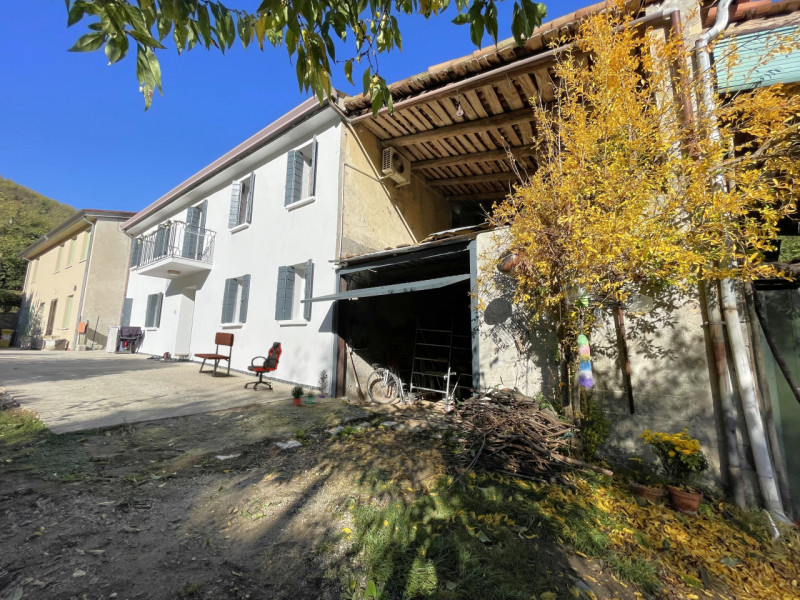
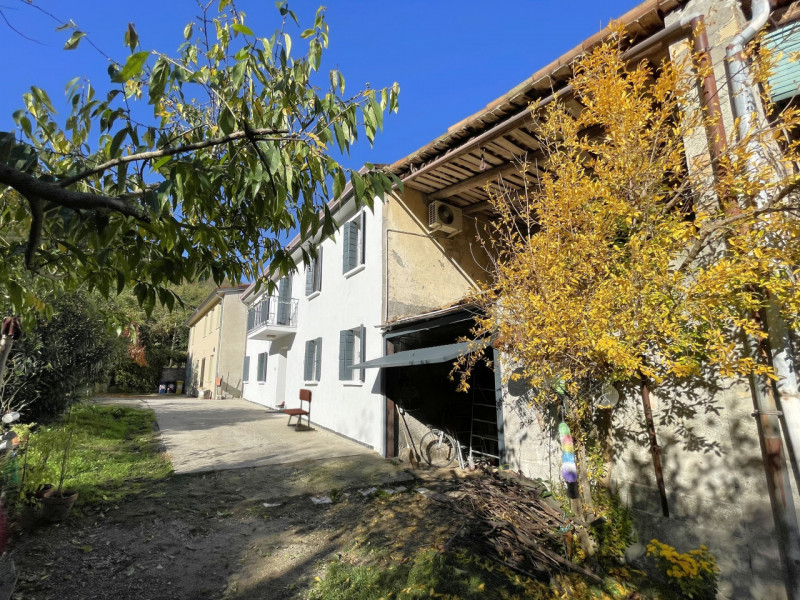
chair: present [244,342,282,390] -> none [314,401,345,449]
potted plant: present [291,371,327,405] -> none [342,431,380,469]

